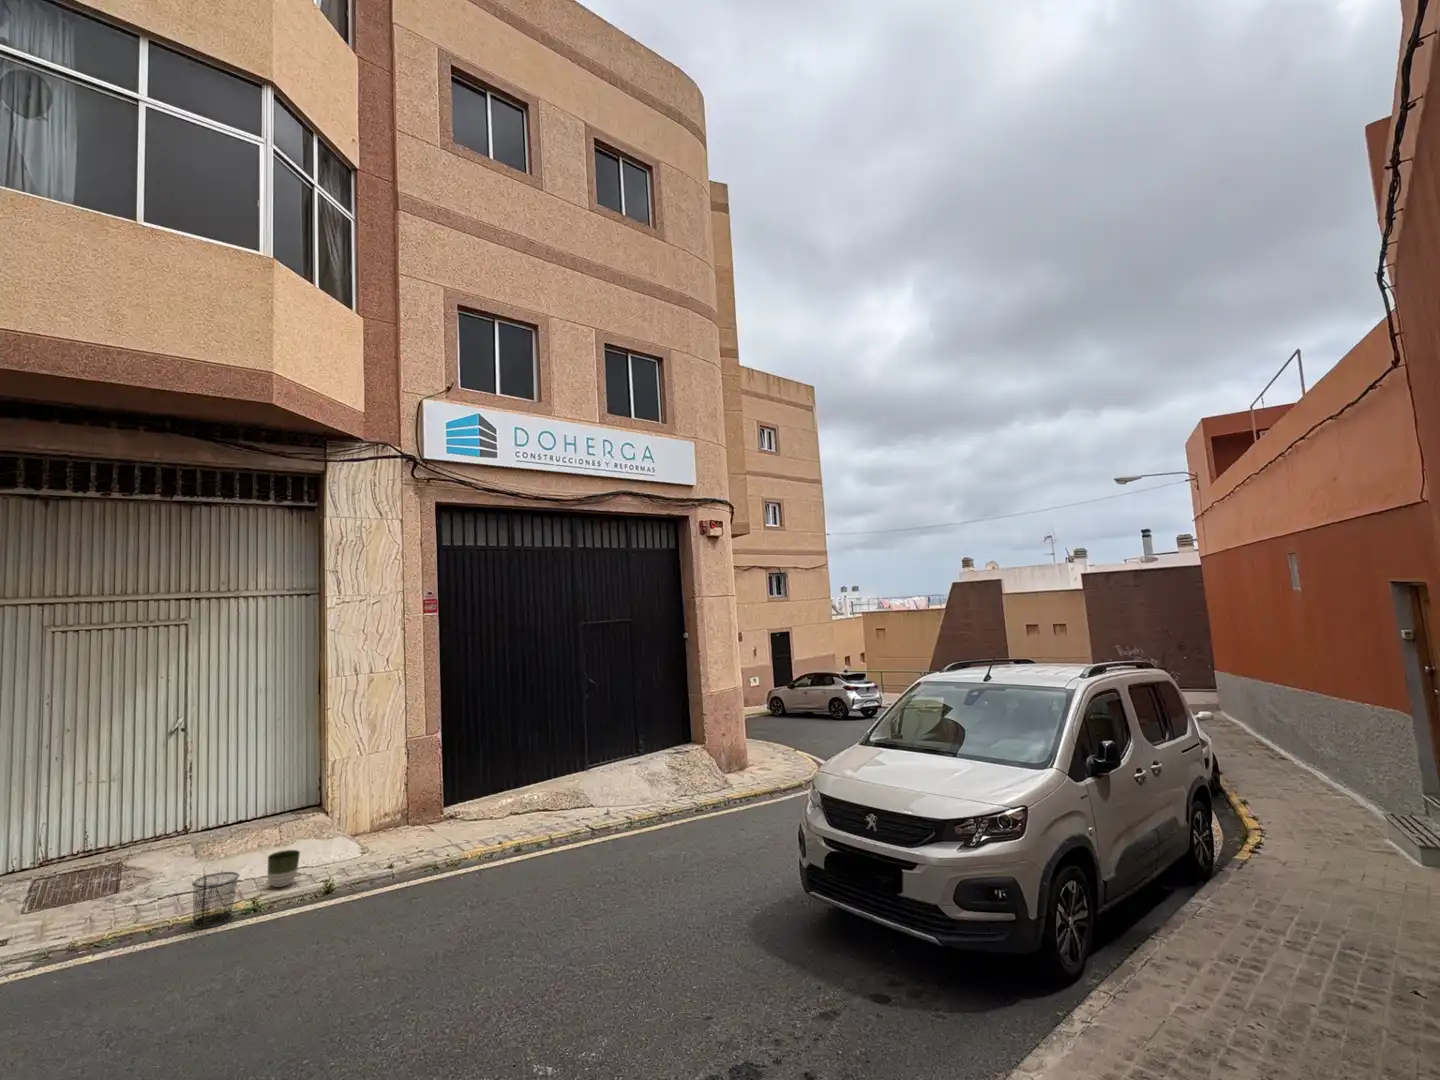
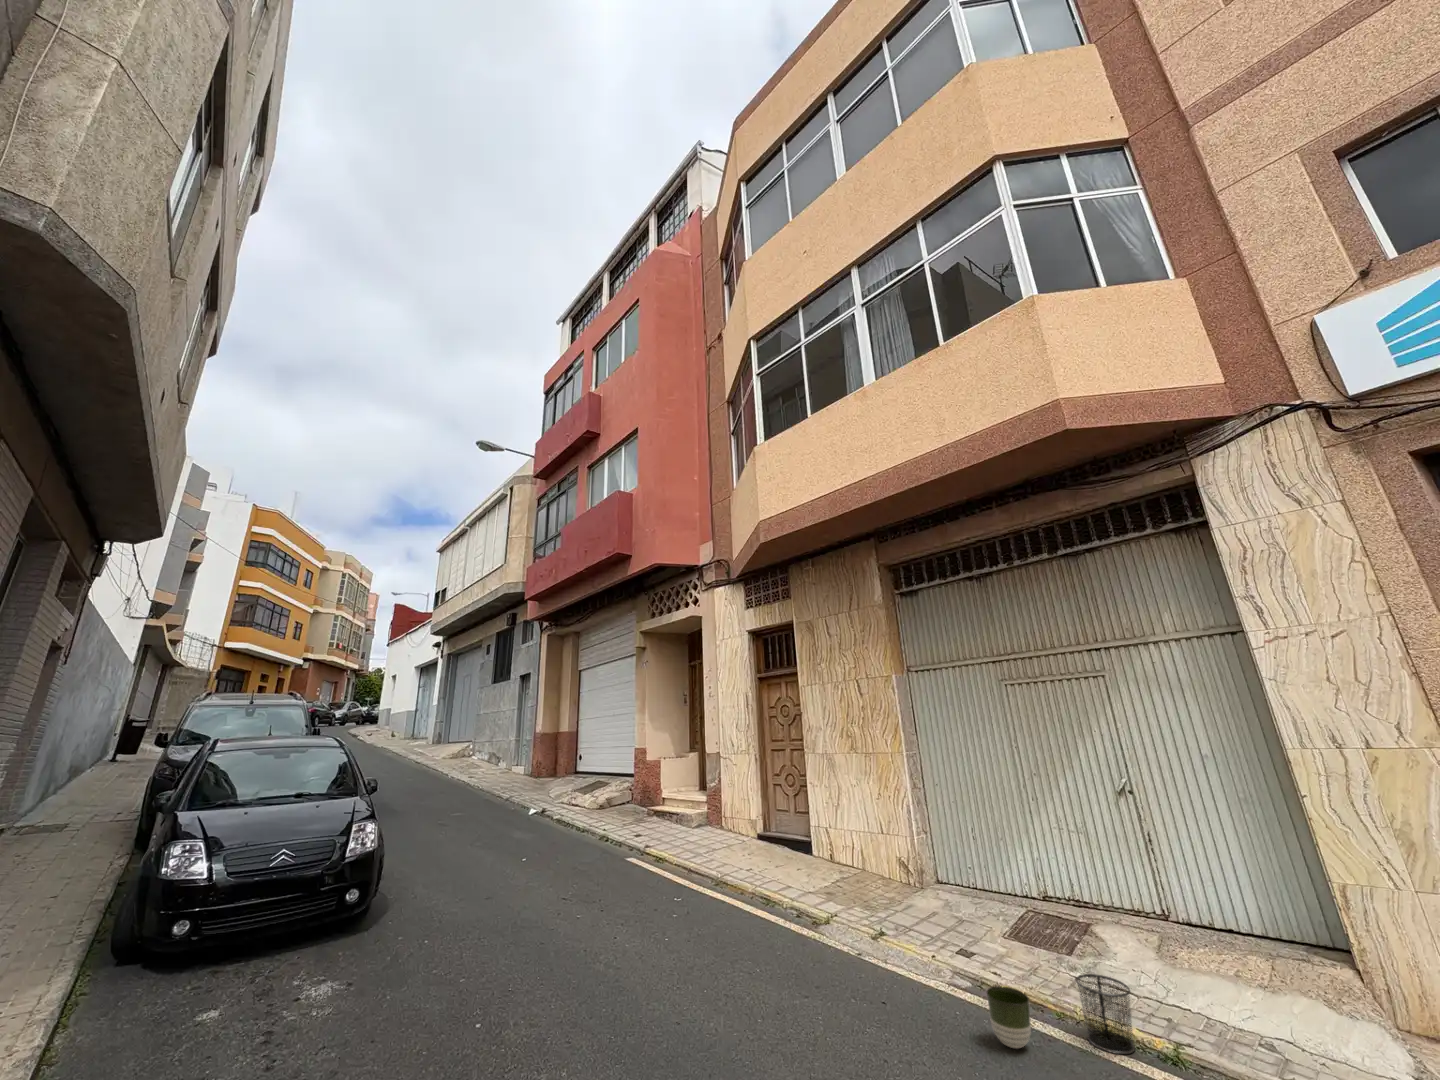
planter: present [267,850,300,887] -> present [986,986,1031,1048]

